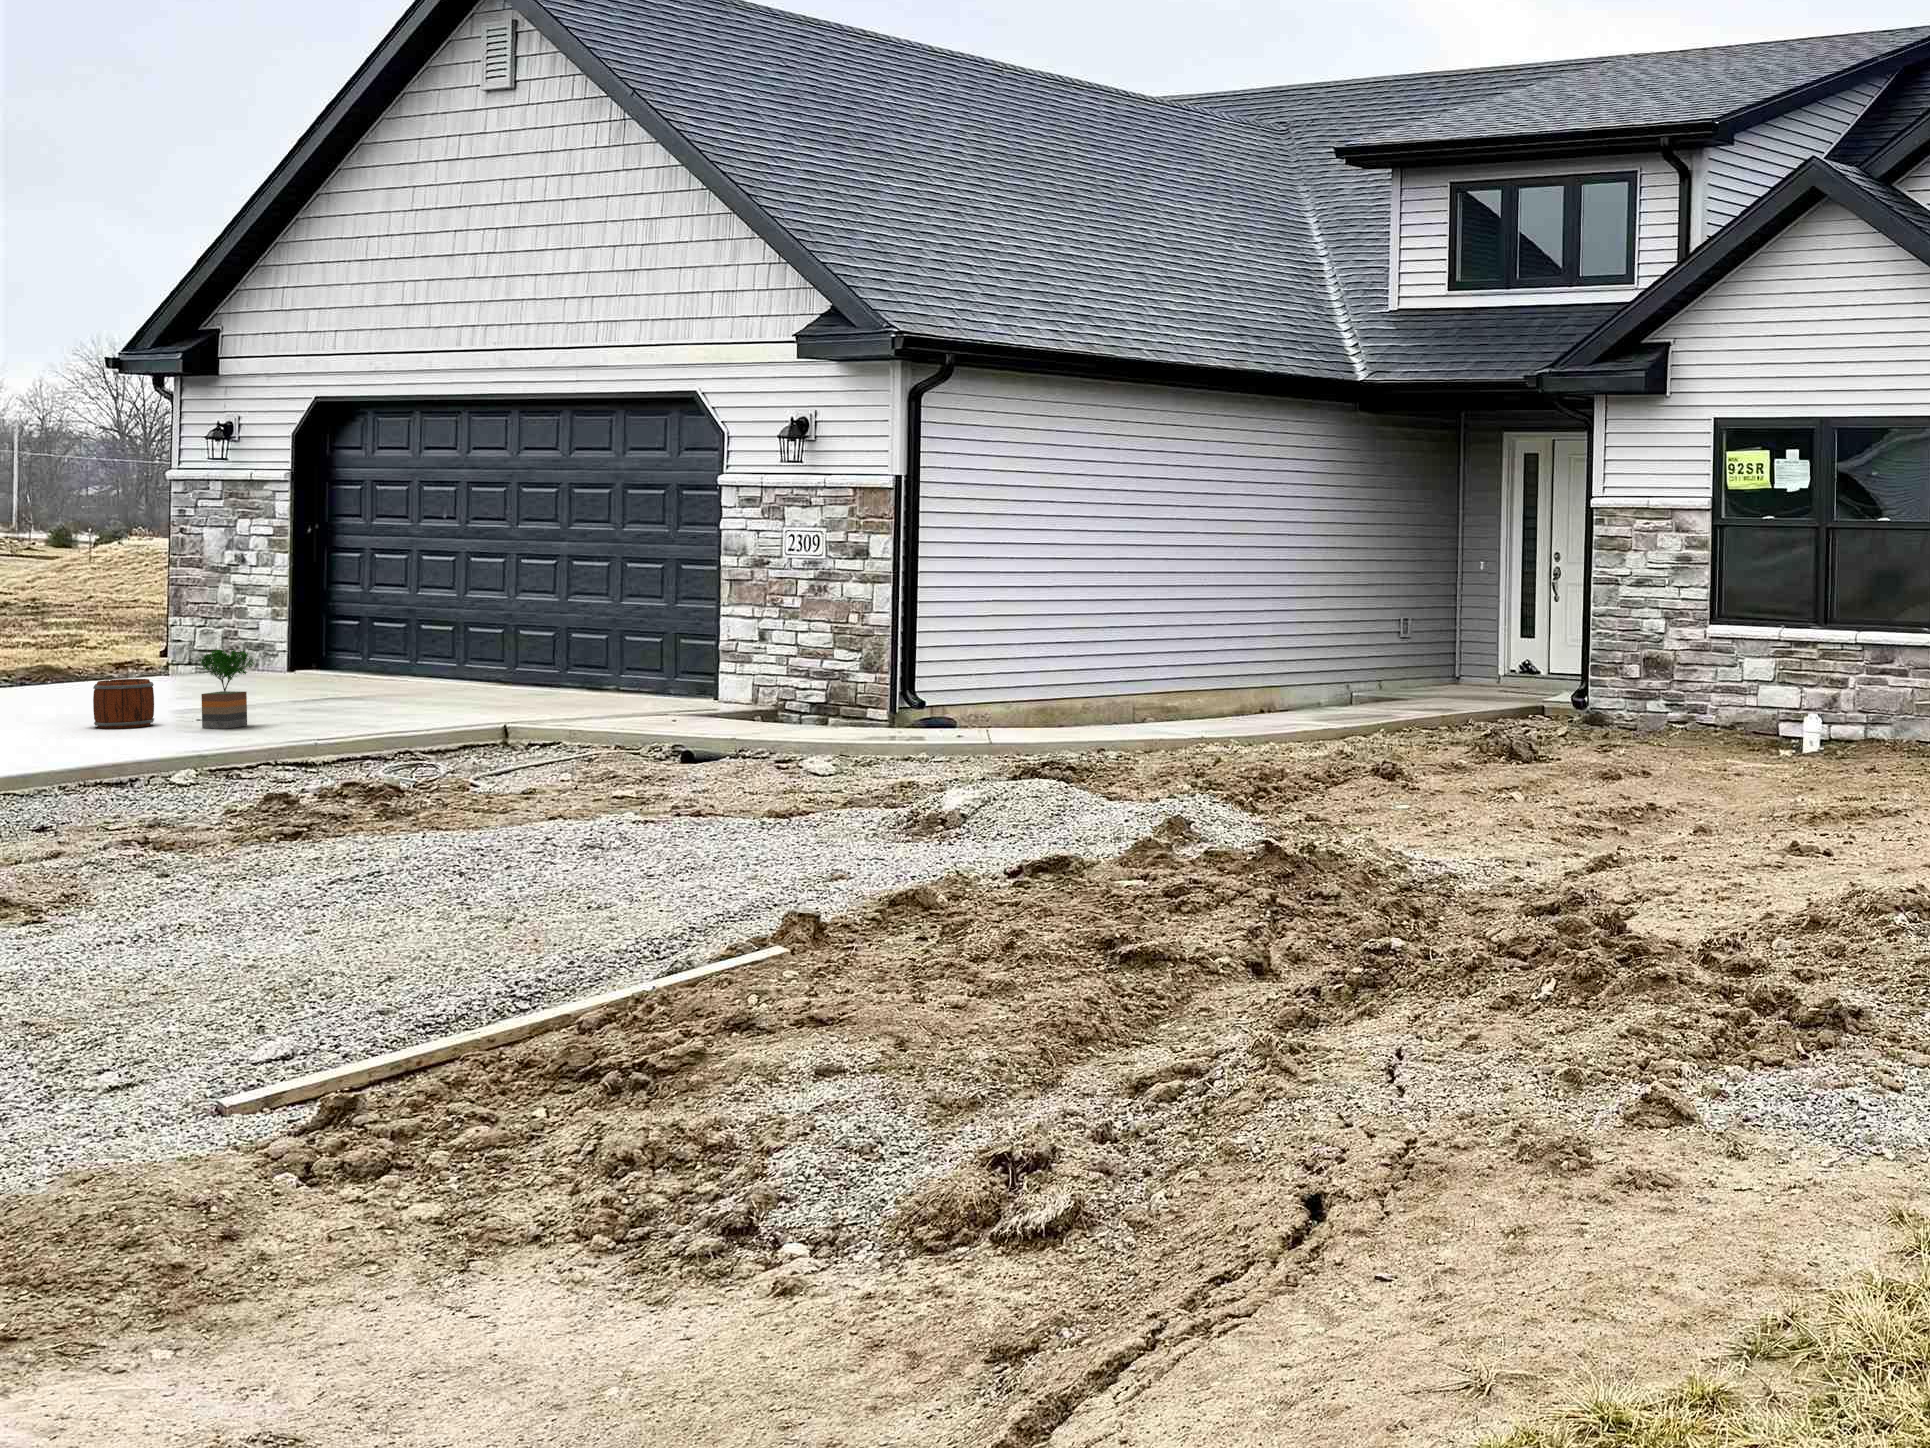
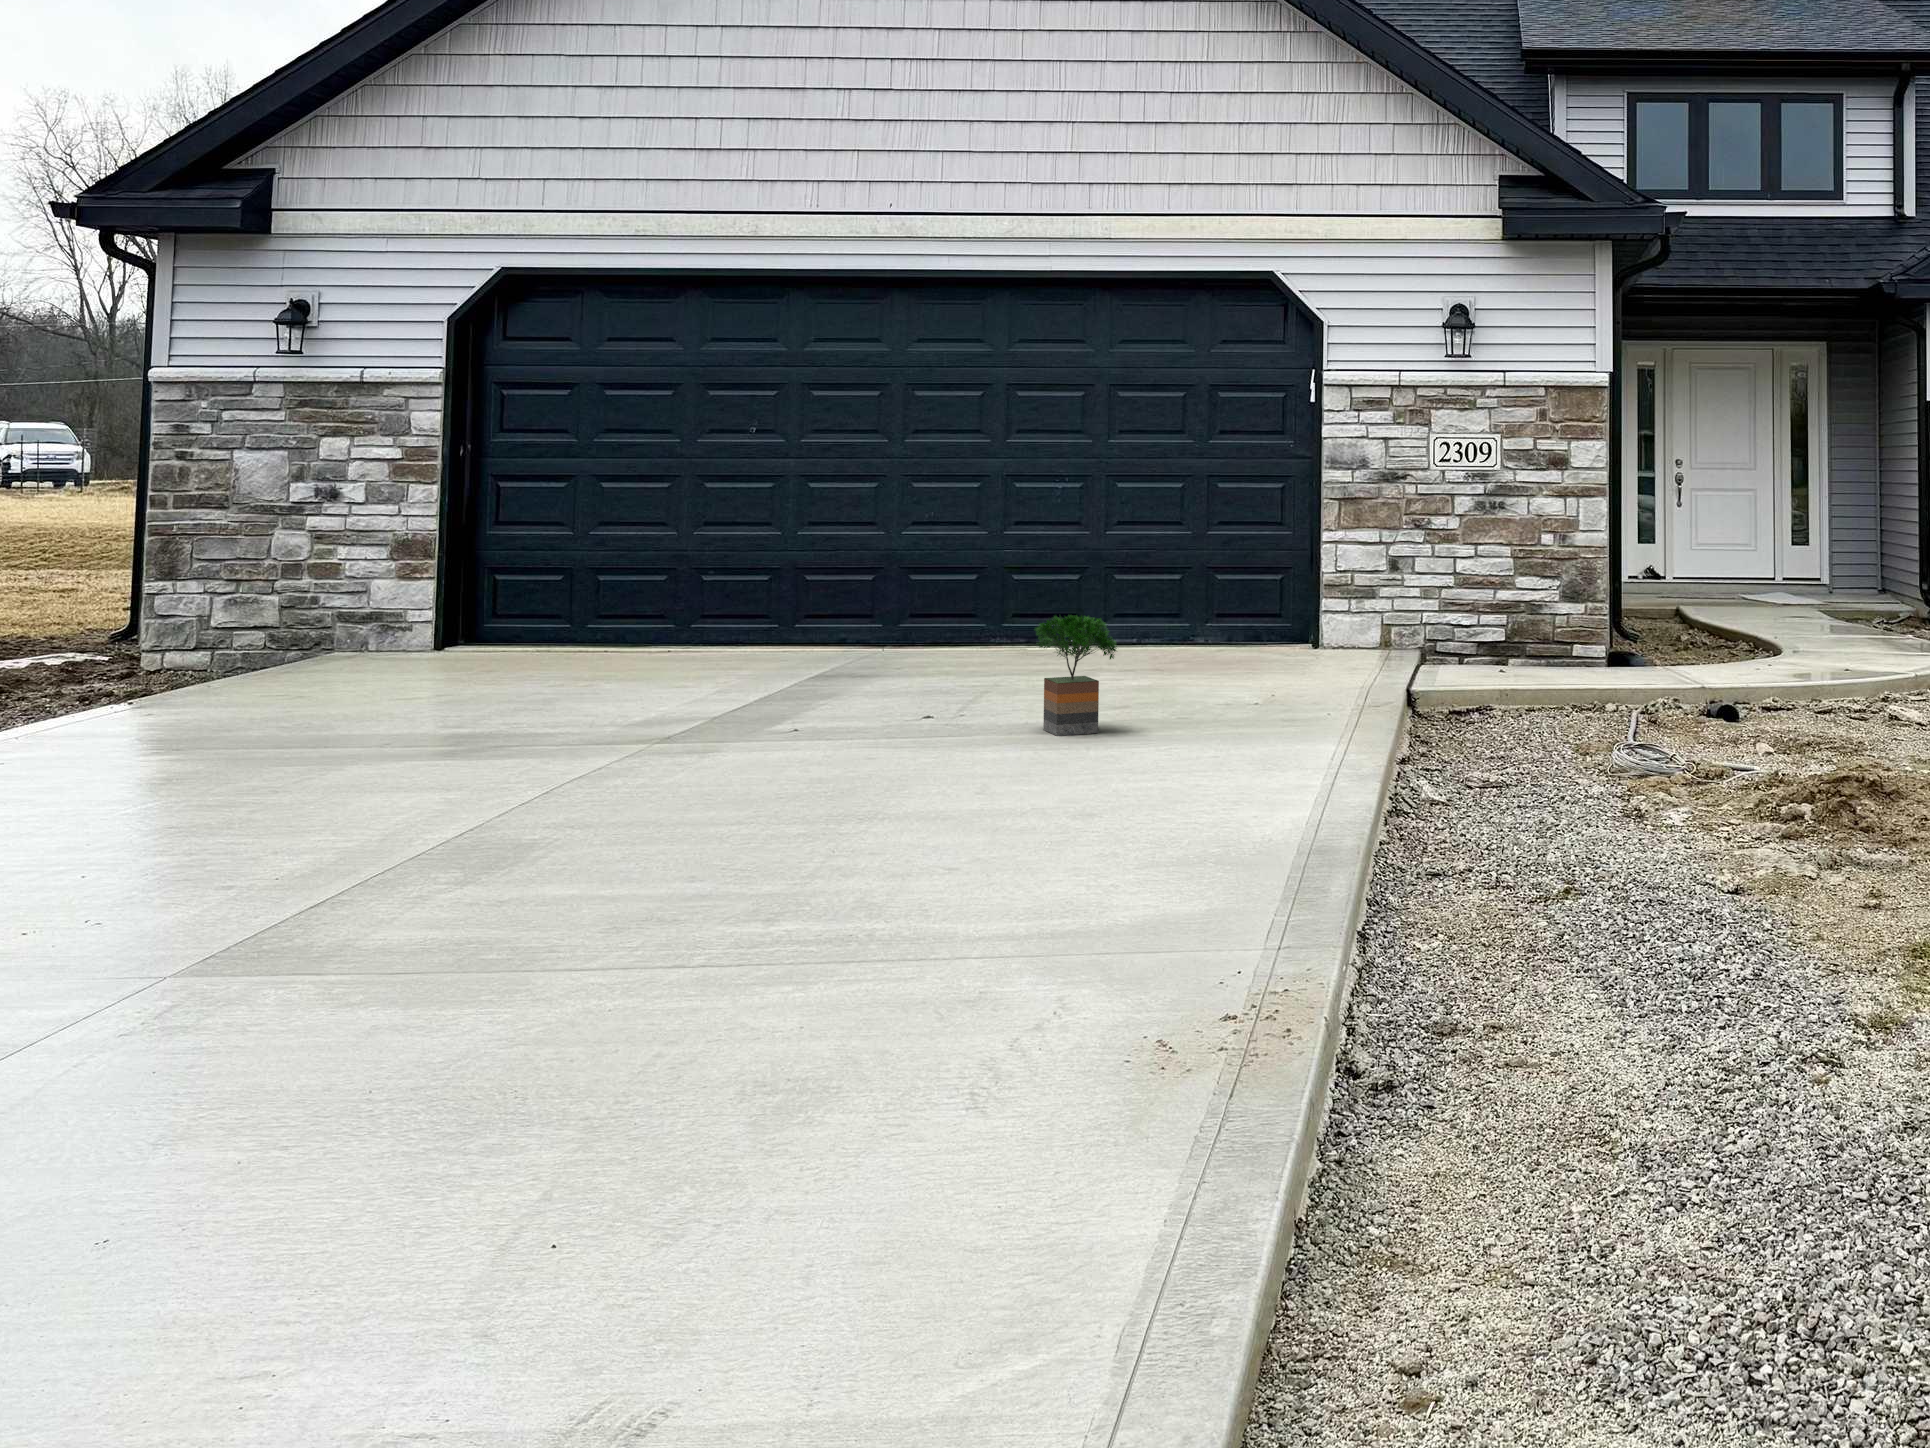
bucket: present [93,679,154,729] -> none [878,666,967,749]

